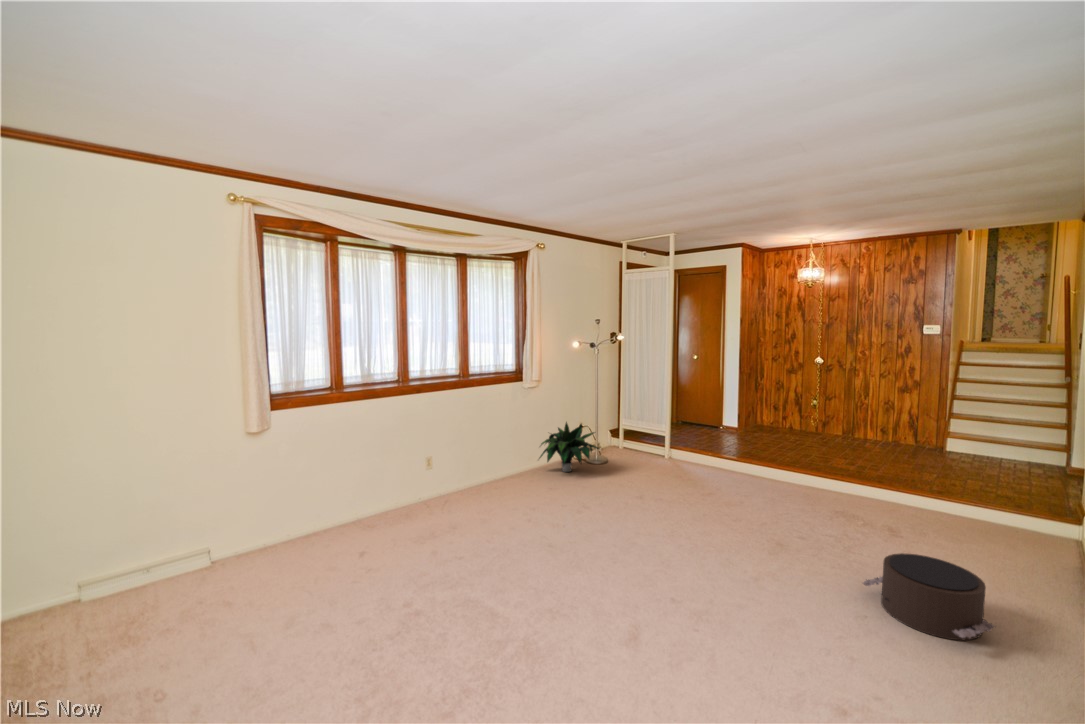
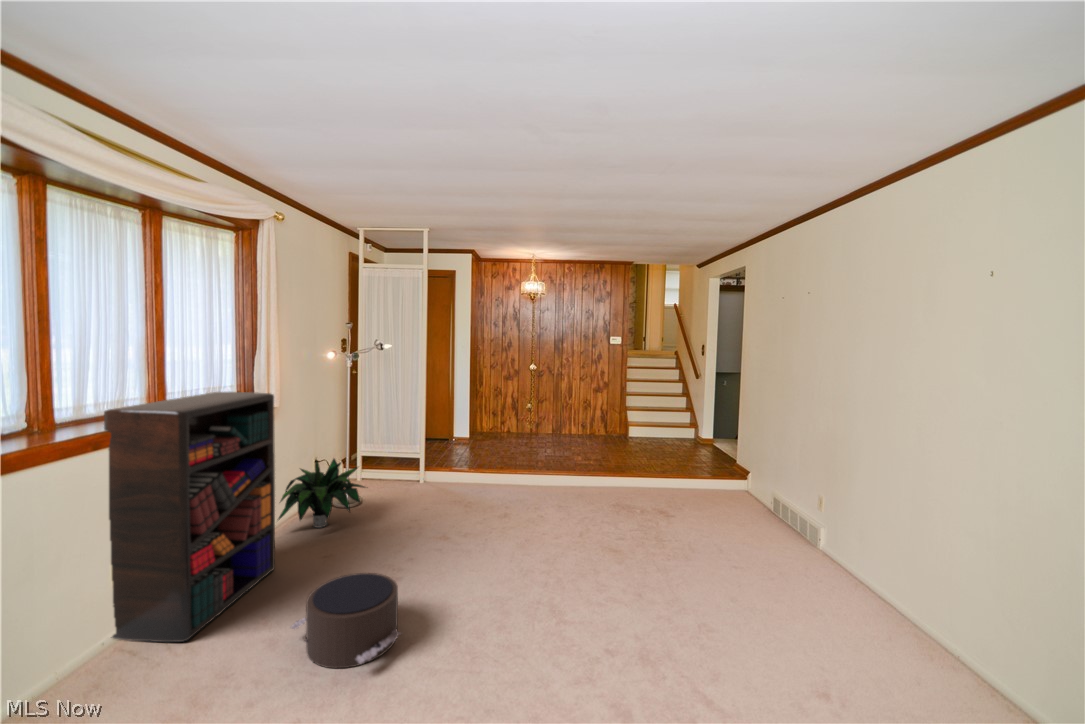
bookshelf: none [428,368,521,510] -> present [104,392,275,642]
pouf: present [863,553,996,640] -> present [291,573,400,668]

